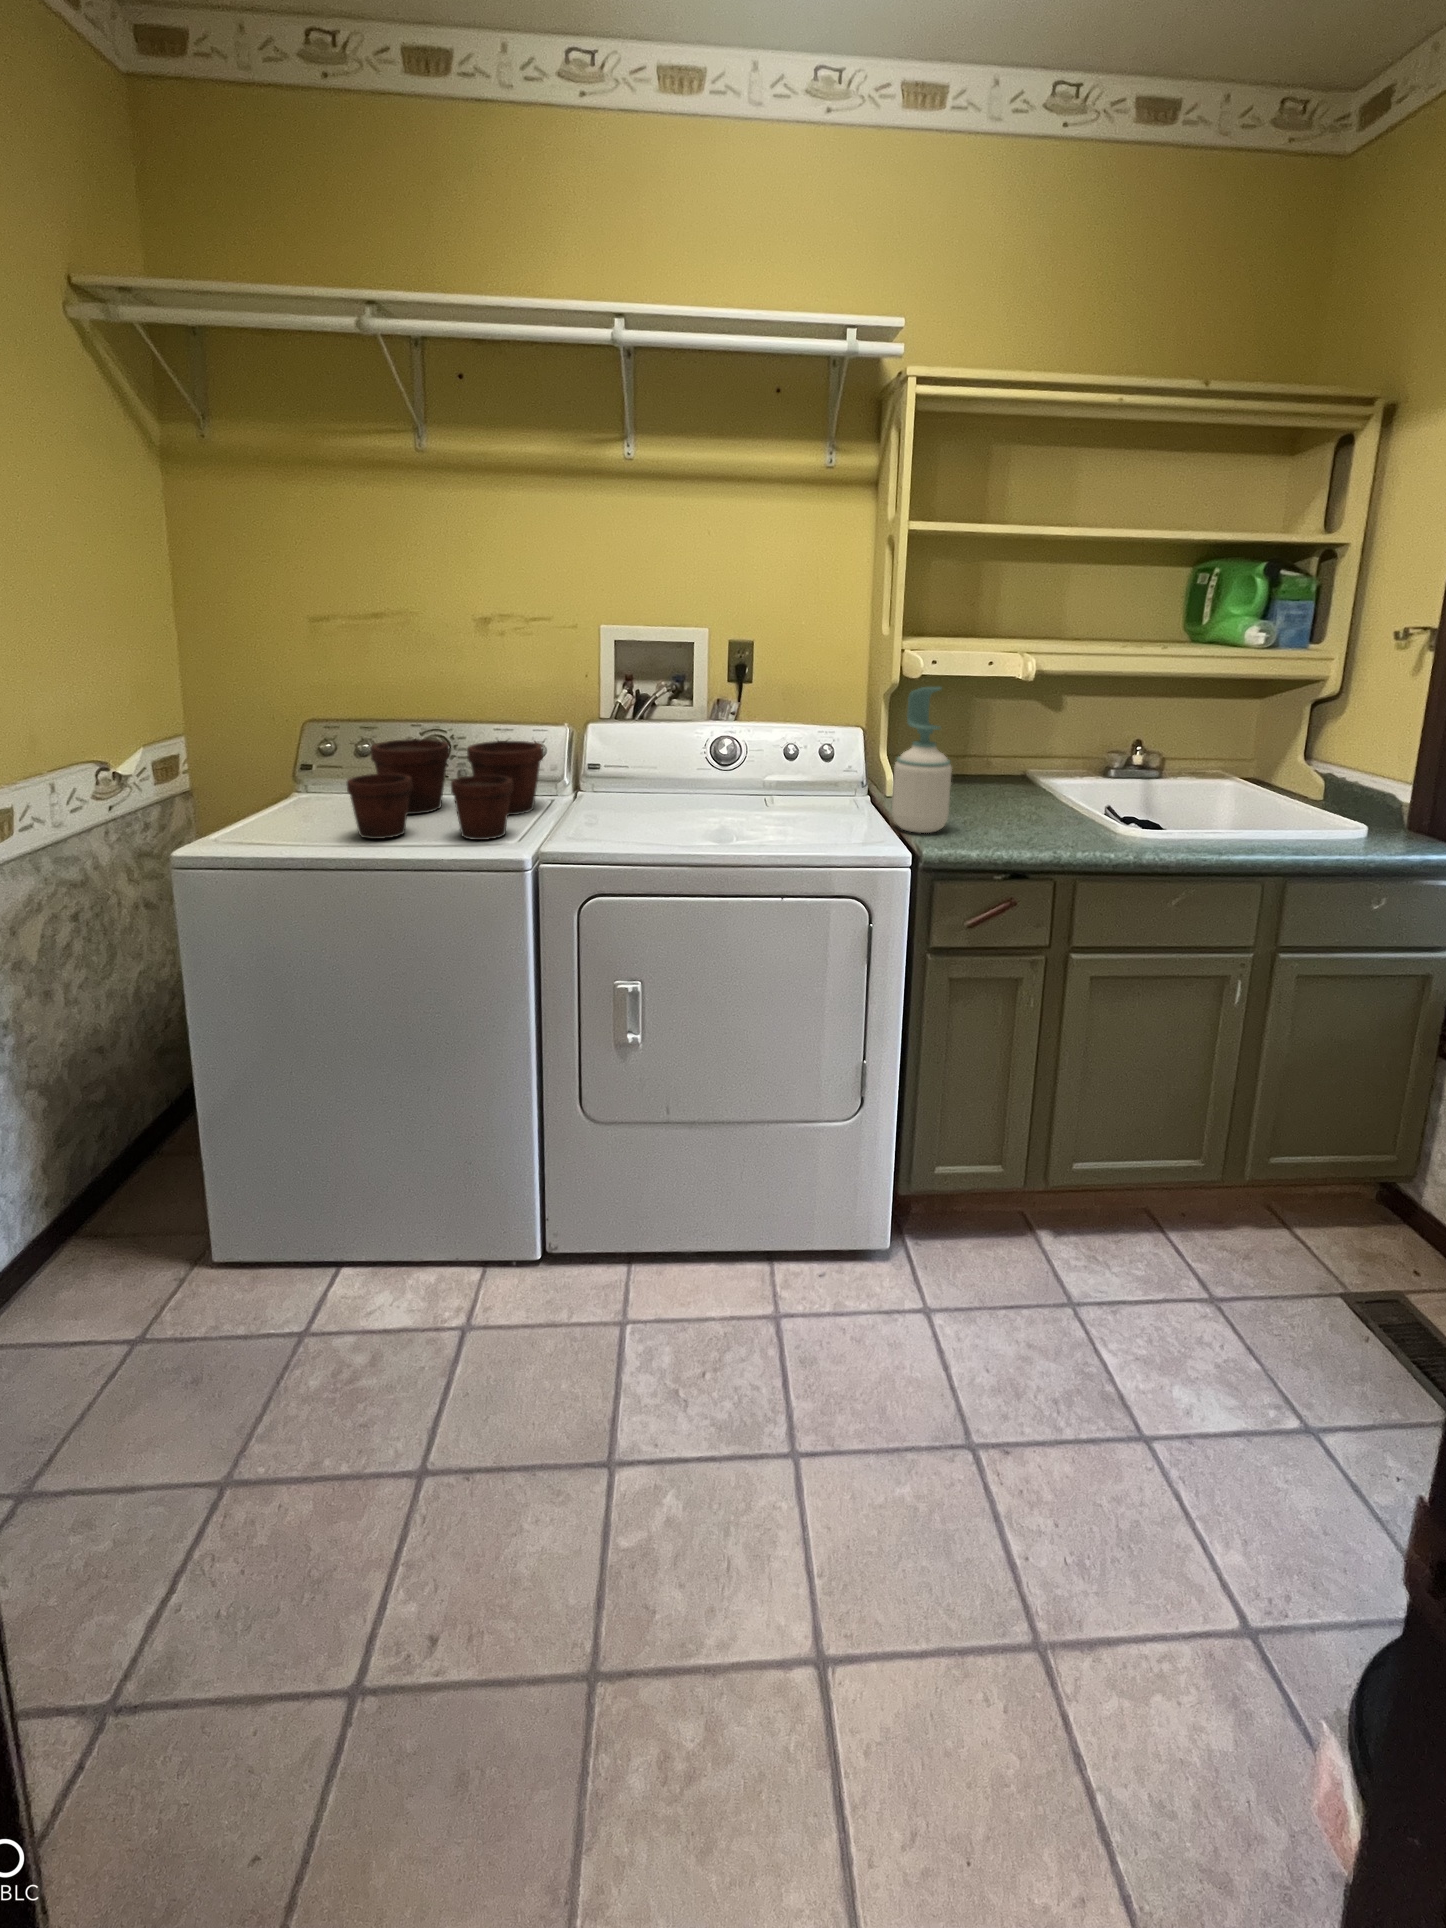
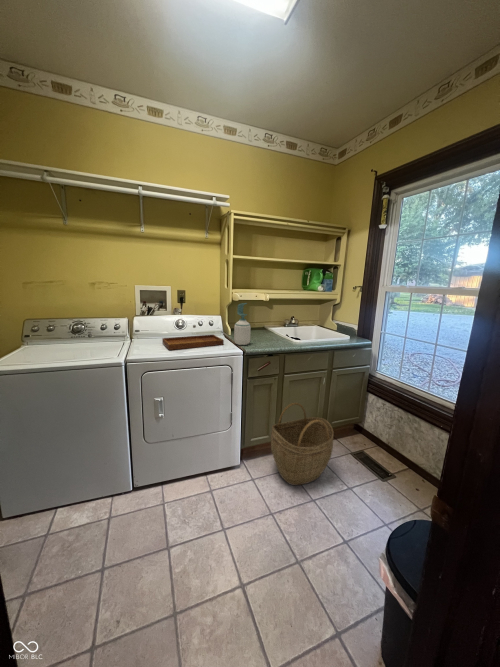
flower pot: present [347,739,543,840] -> none [50,324,121,360]
tray: none [661,755,855,832] -> present [162,325,224,350]
woven basket: none [1001,1059,1252,1369] -> present [271,403,333,485]

